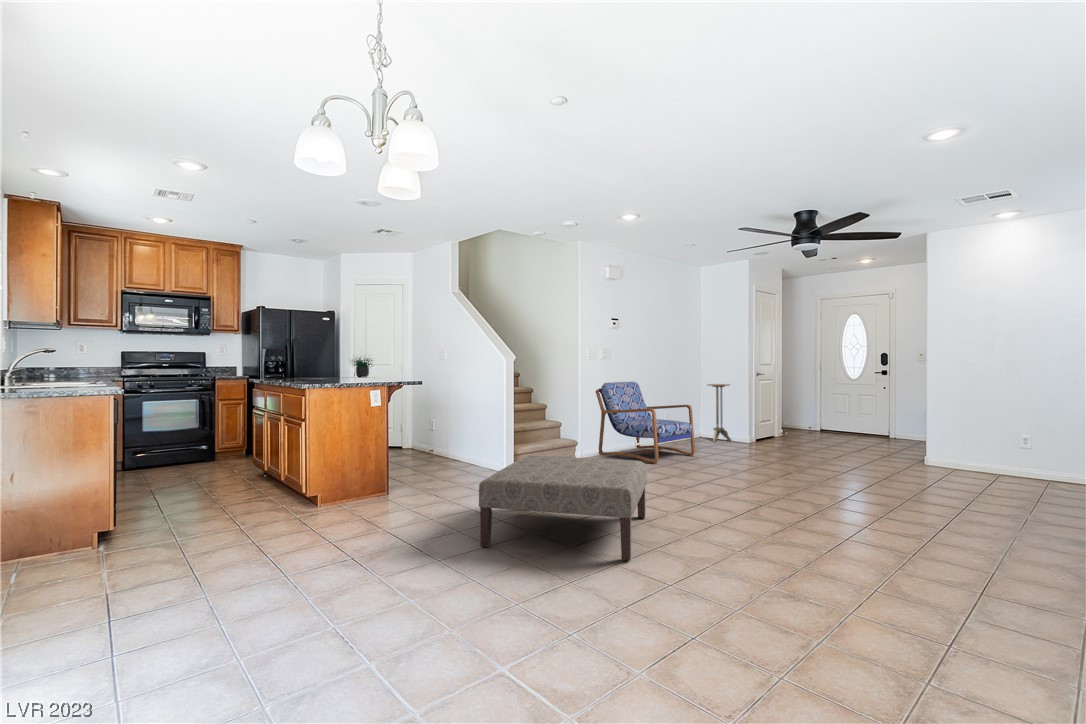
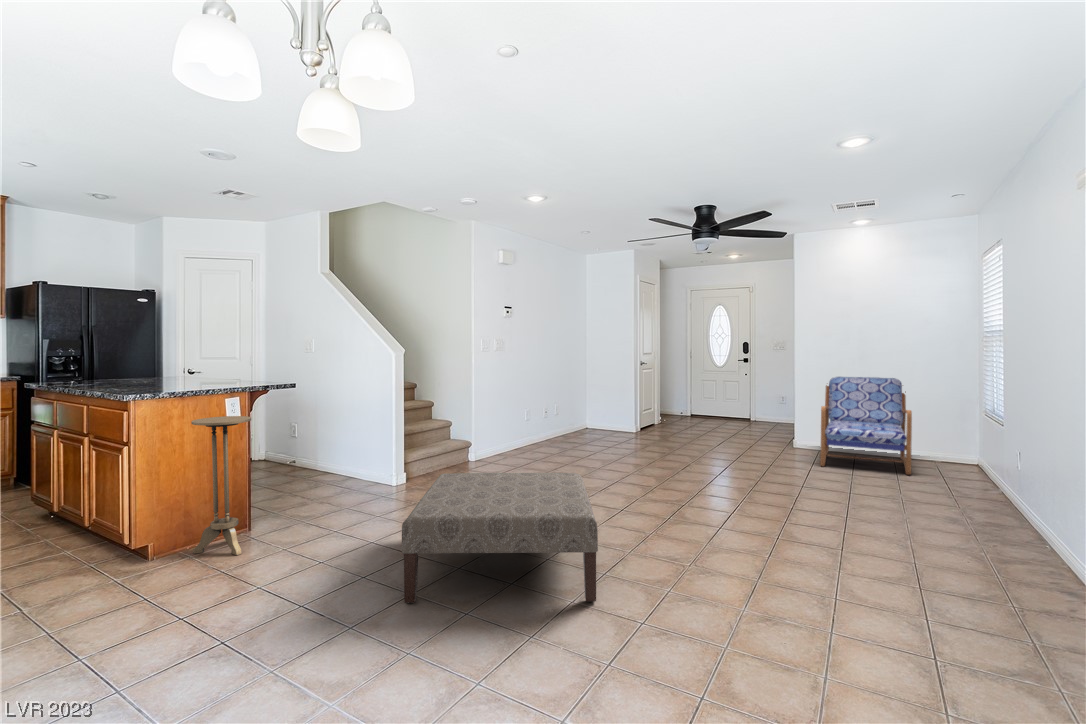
potted plant: present [352,357,372,377] -> none [173,338,219,375]
armchair: present [596,382,695,464] -> present [820,377,912,475]
side table: present [708,384,731,442] -> present [191,416,251,555]

